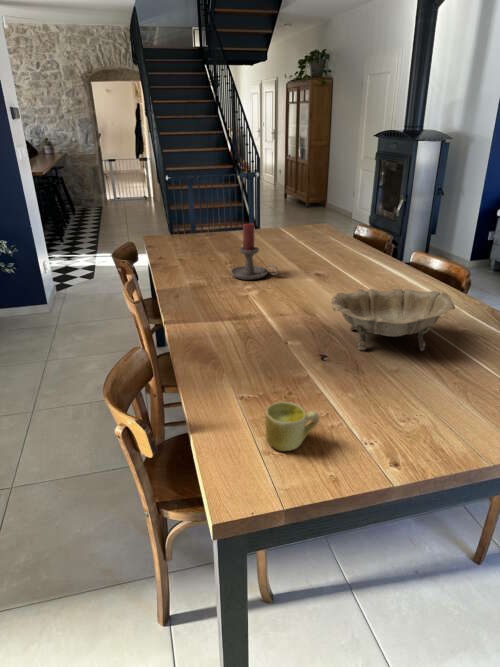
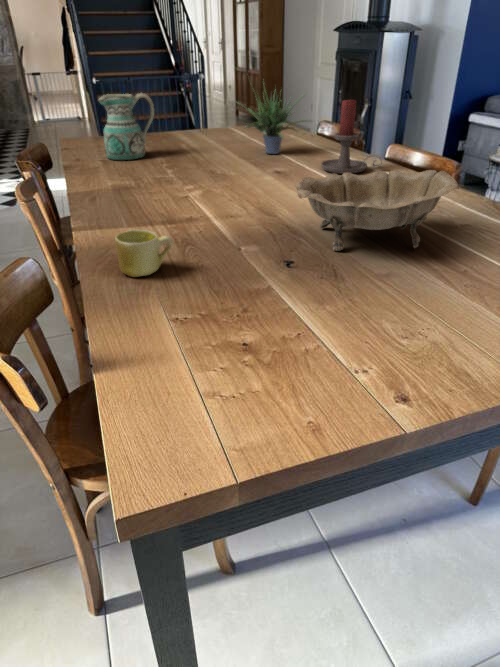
potted plant: none [284,195,351,257] -> present [237,83,311,154]
ceramic pitcher: none [179,208,221,259] -> present [99,93,154,160]
candle holder: present [231,223,278,280] -> present [321,100,382,174]
mug: present [265,402,319,451] -> present [115,230,173,277]

